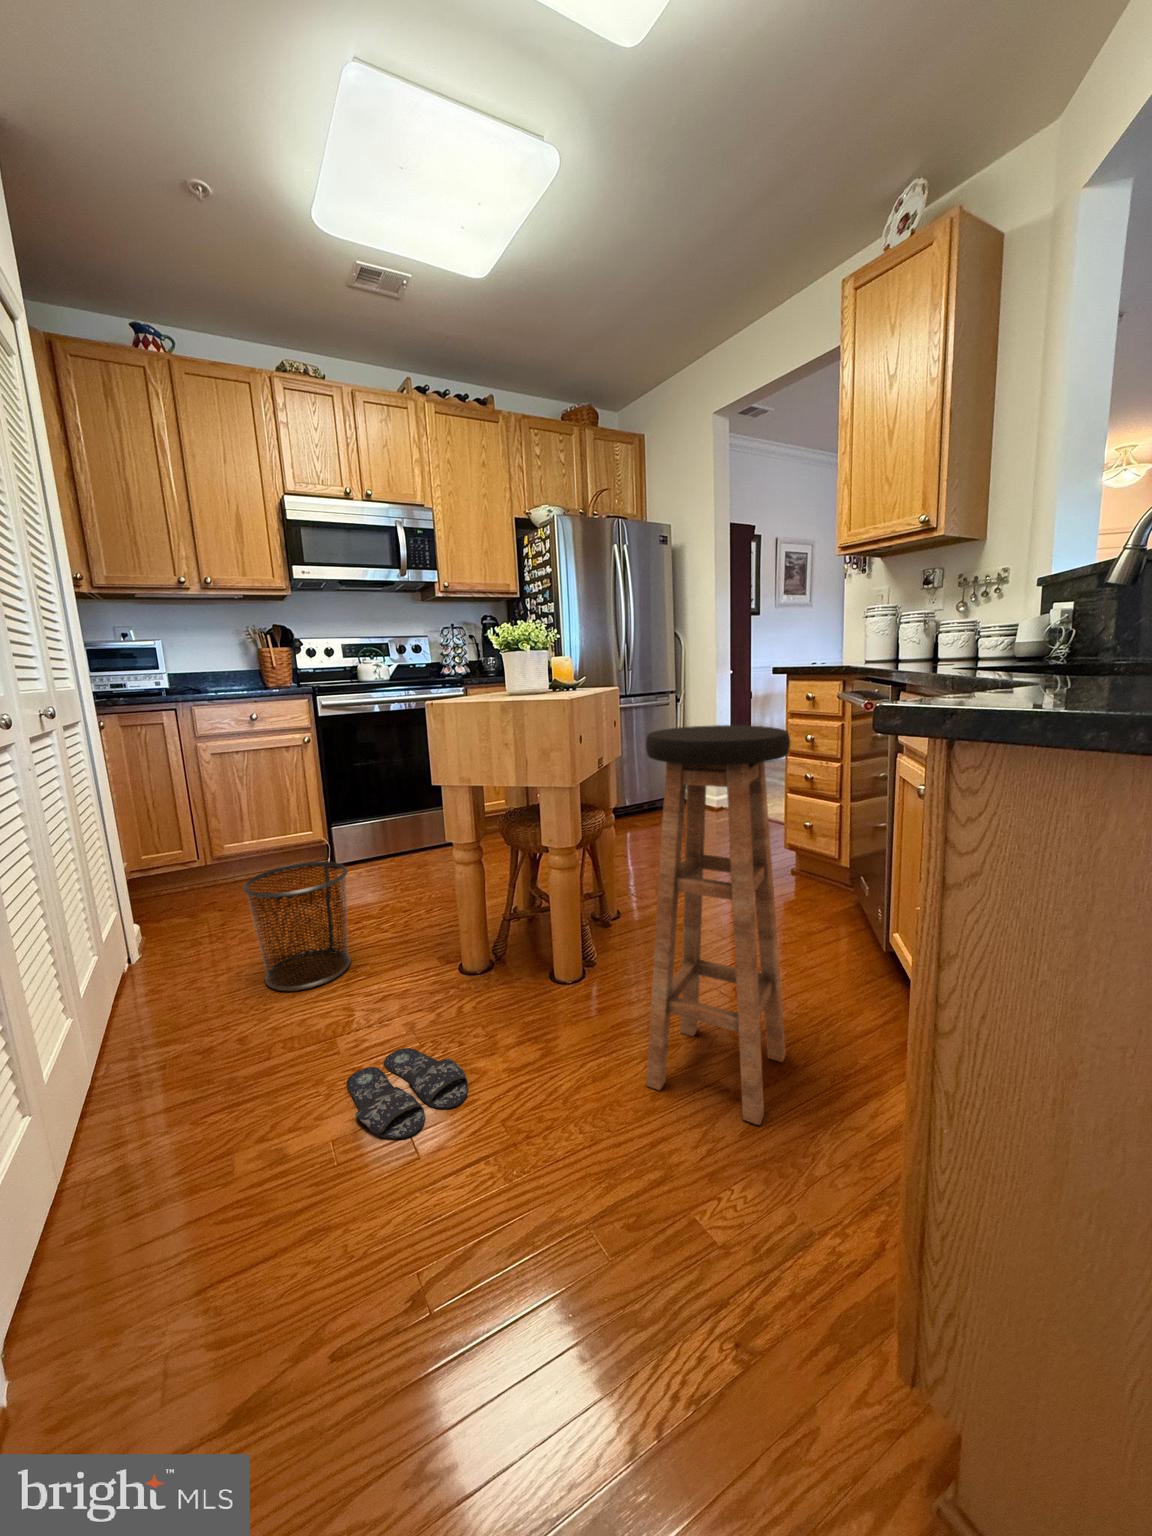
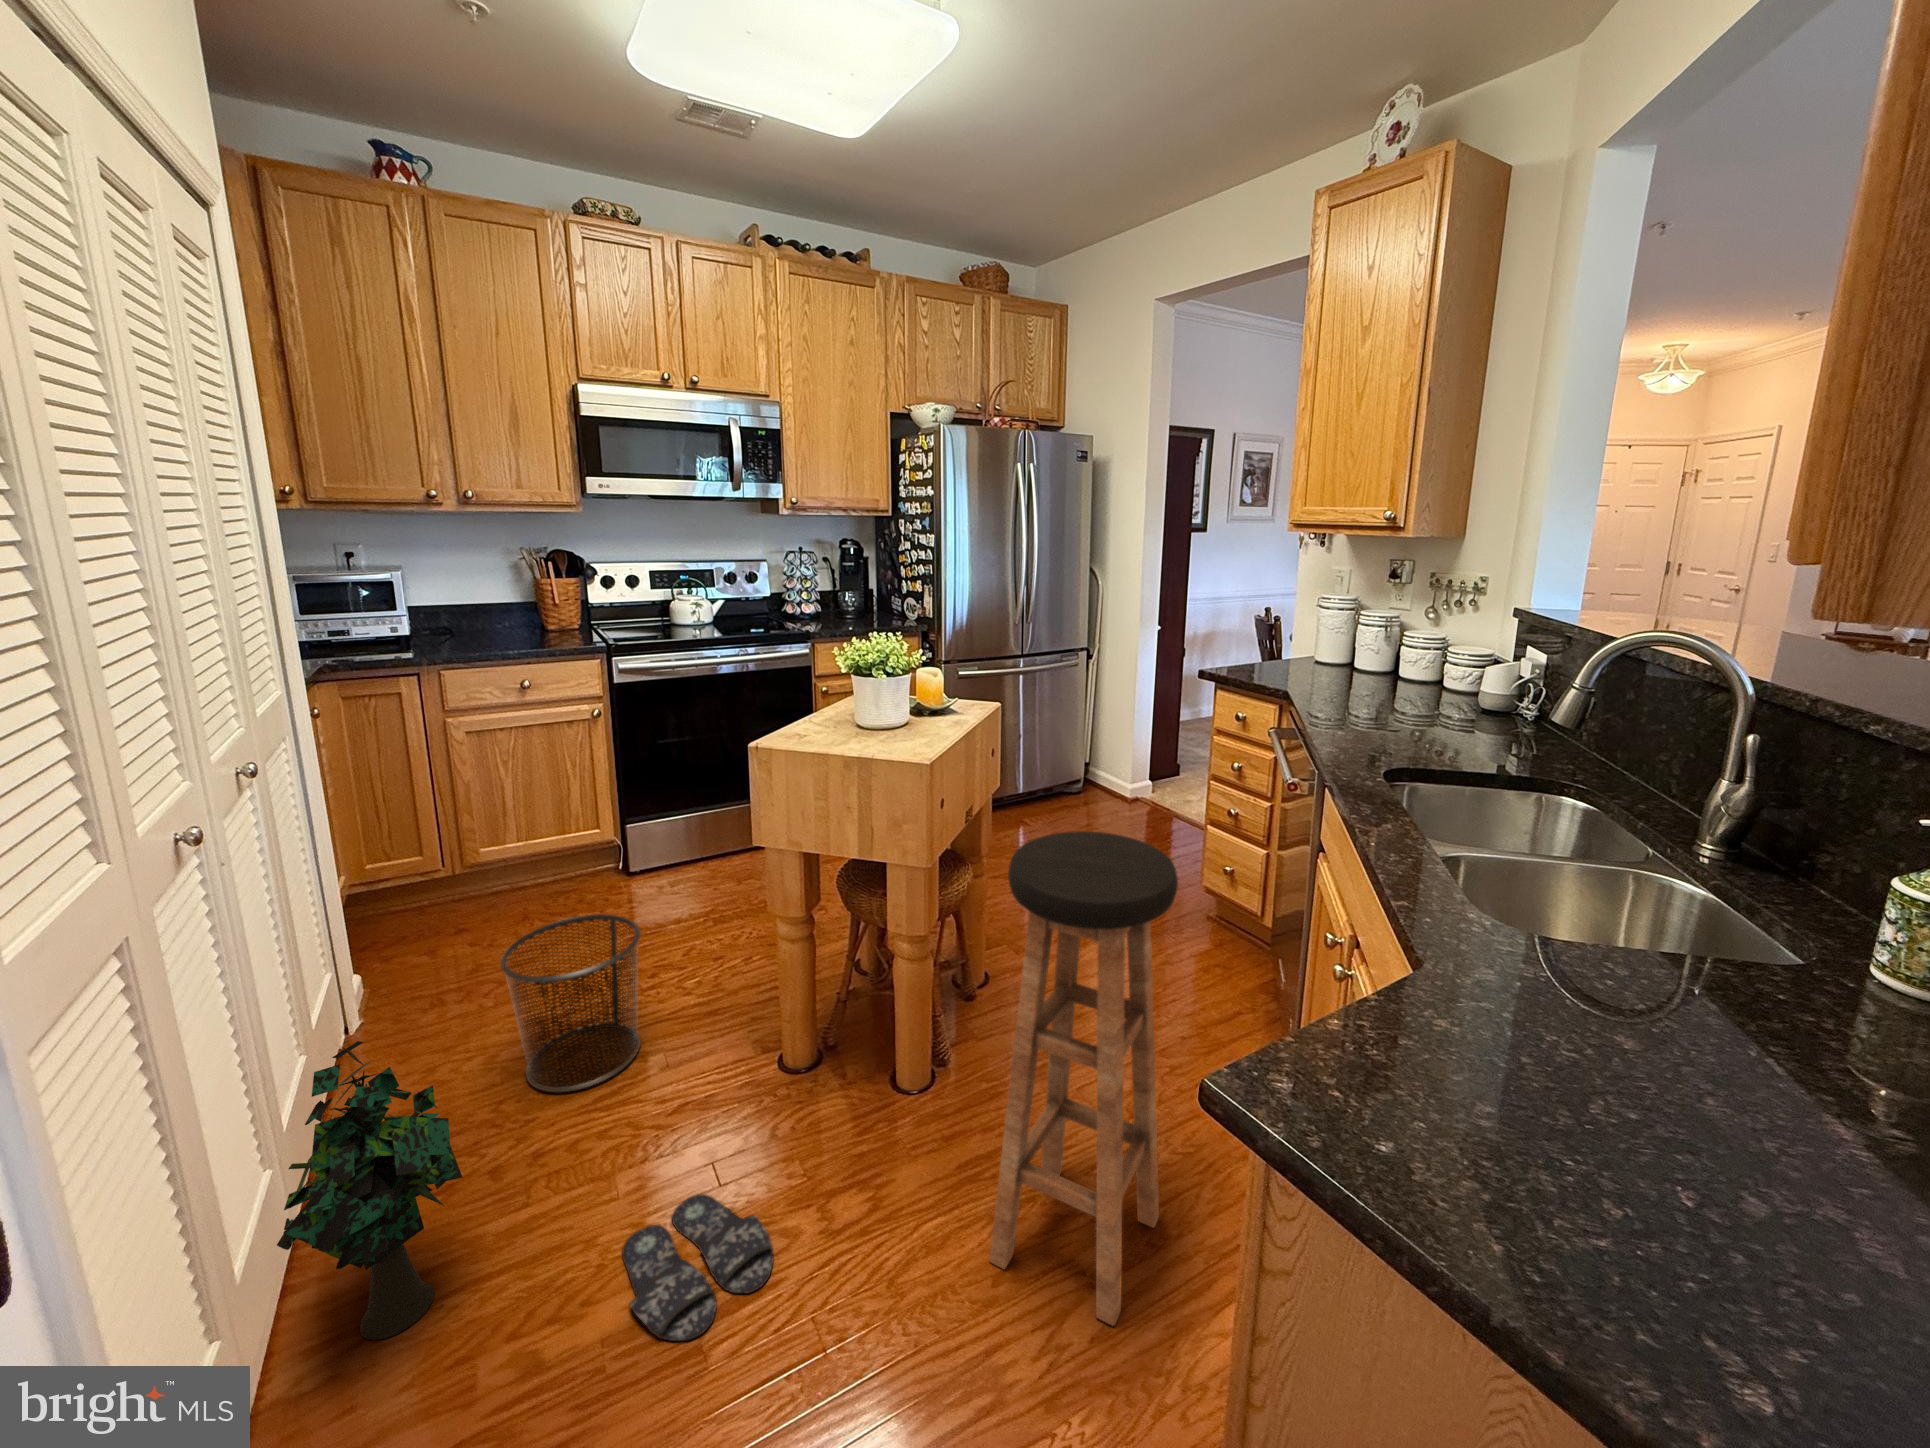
decorative plant: none [80,898,221,1140] -> present [277,1041,463,1340]

